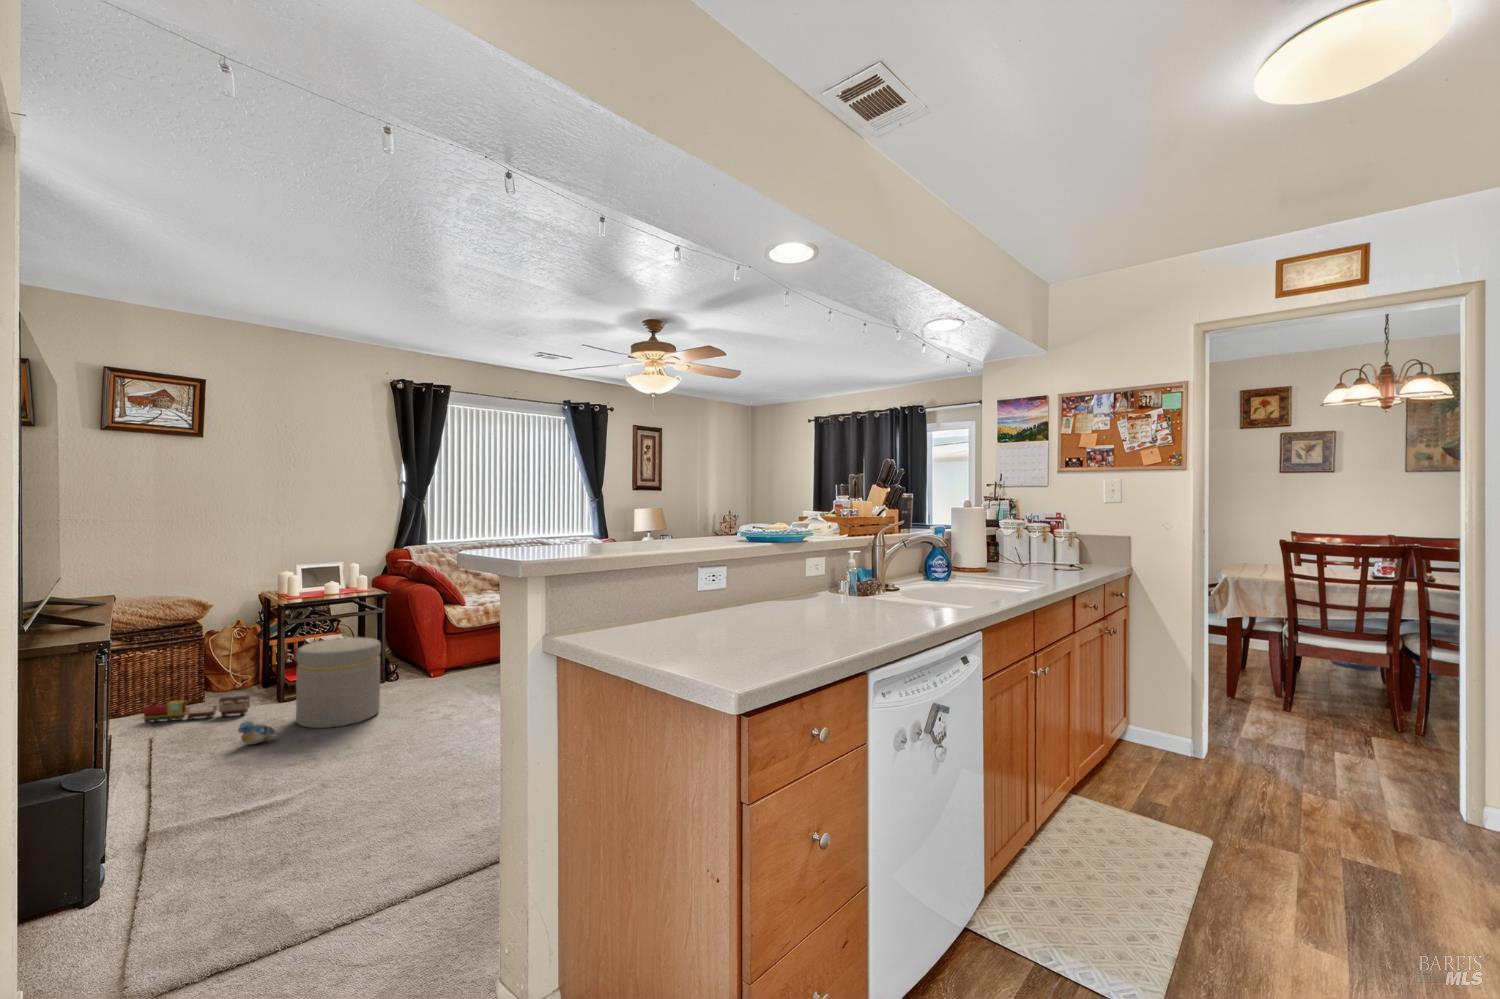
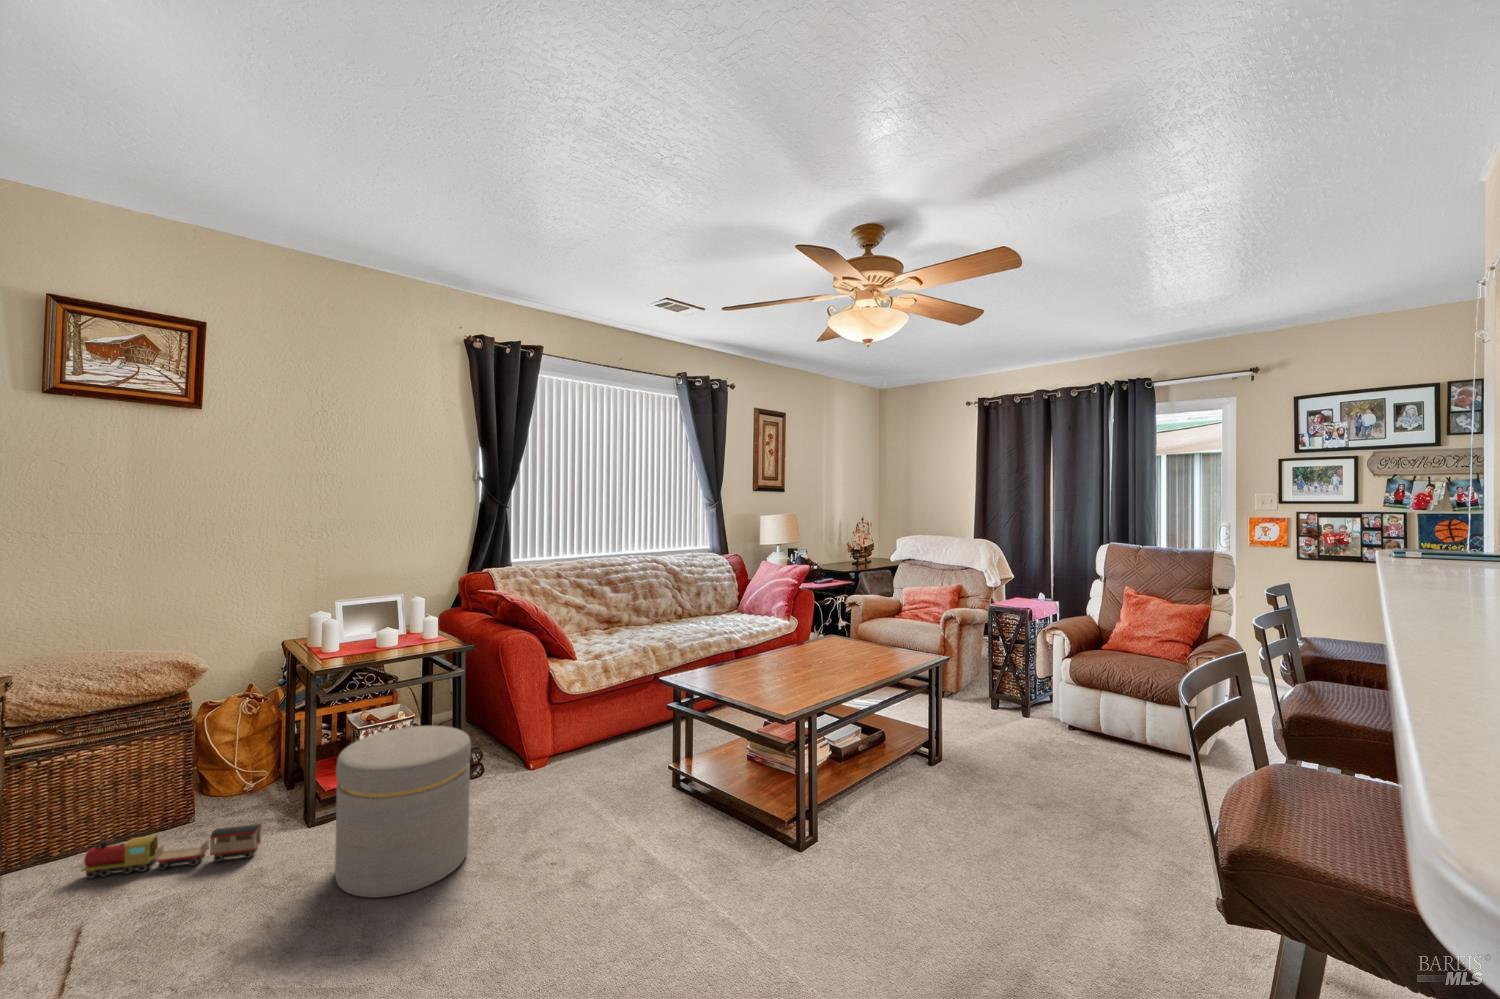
plush toy: present [238,721,278,745] -> none [230,907,307,951]

